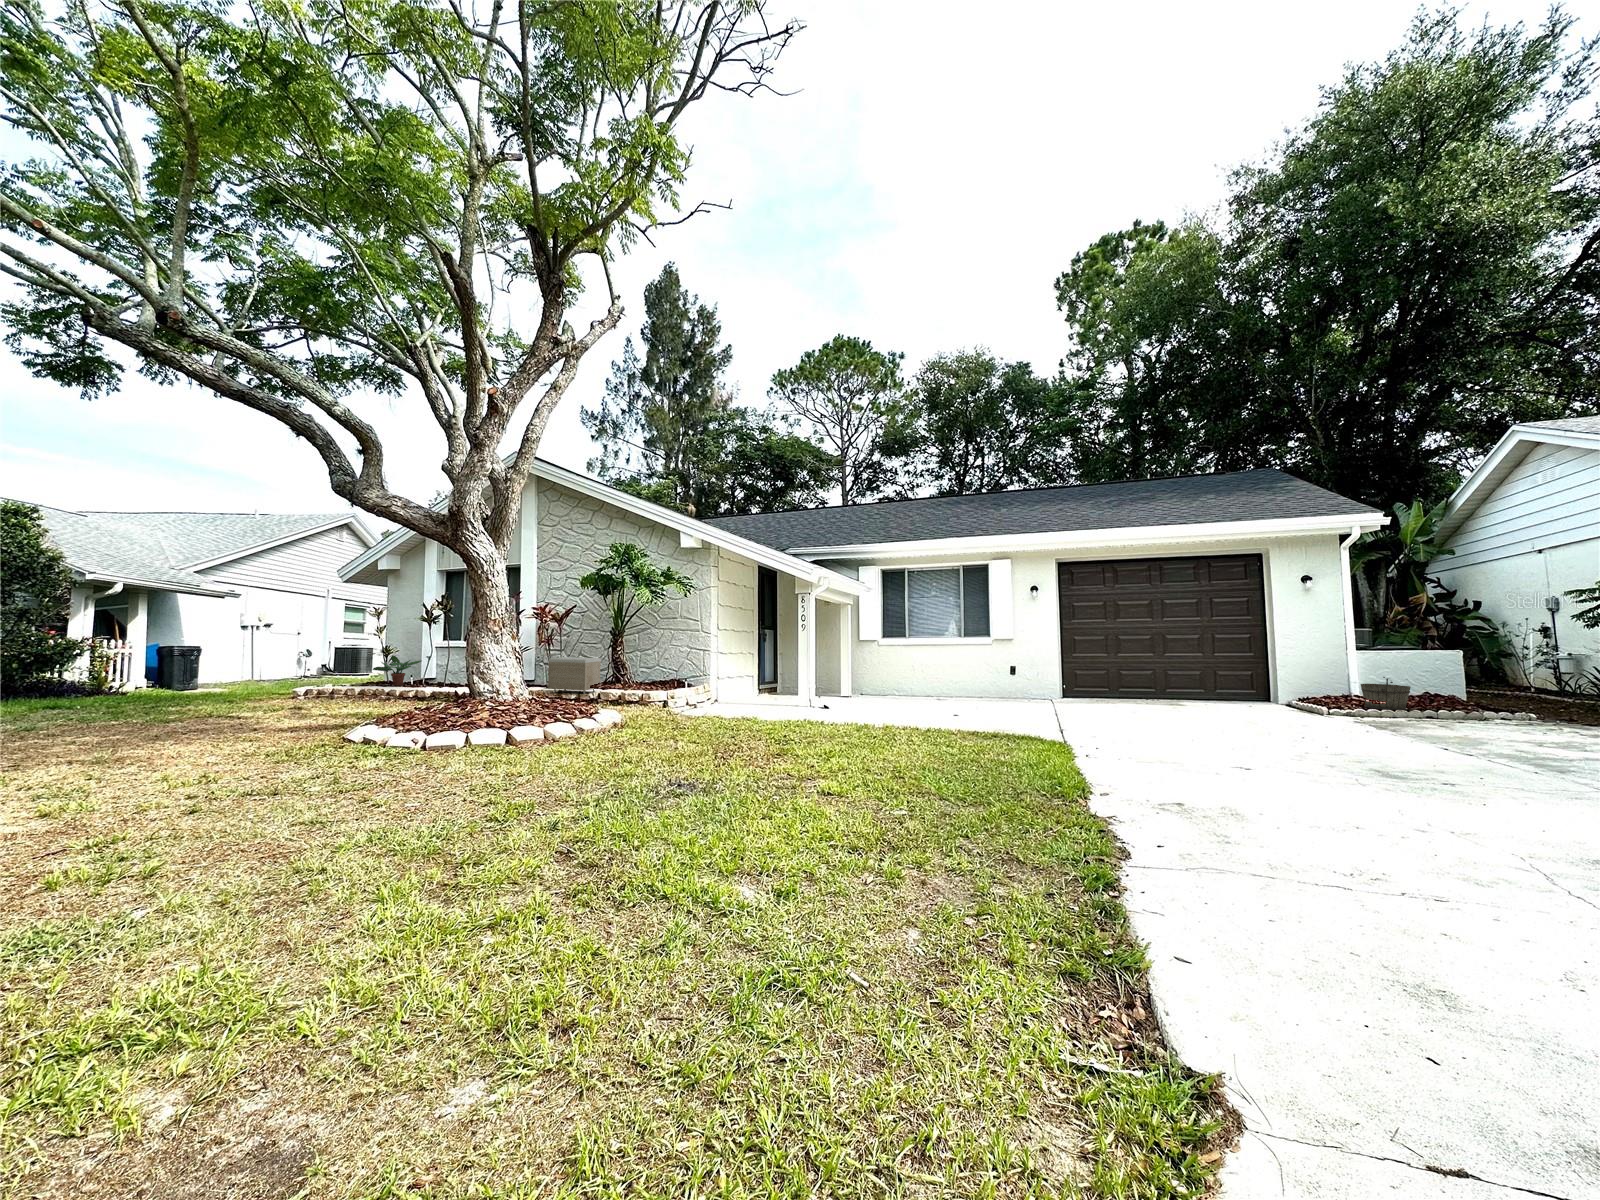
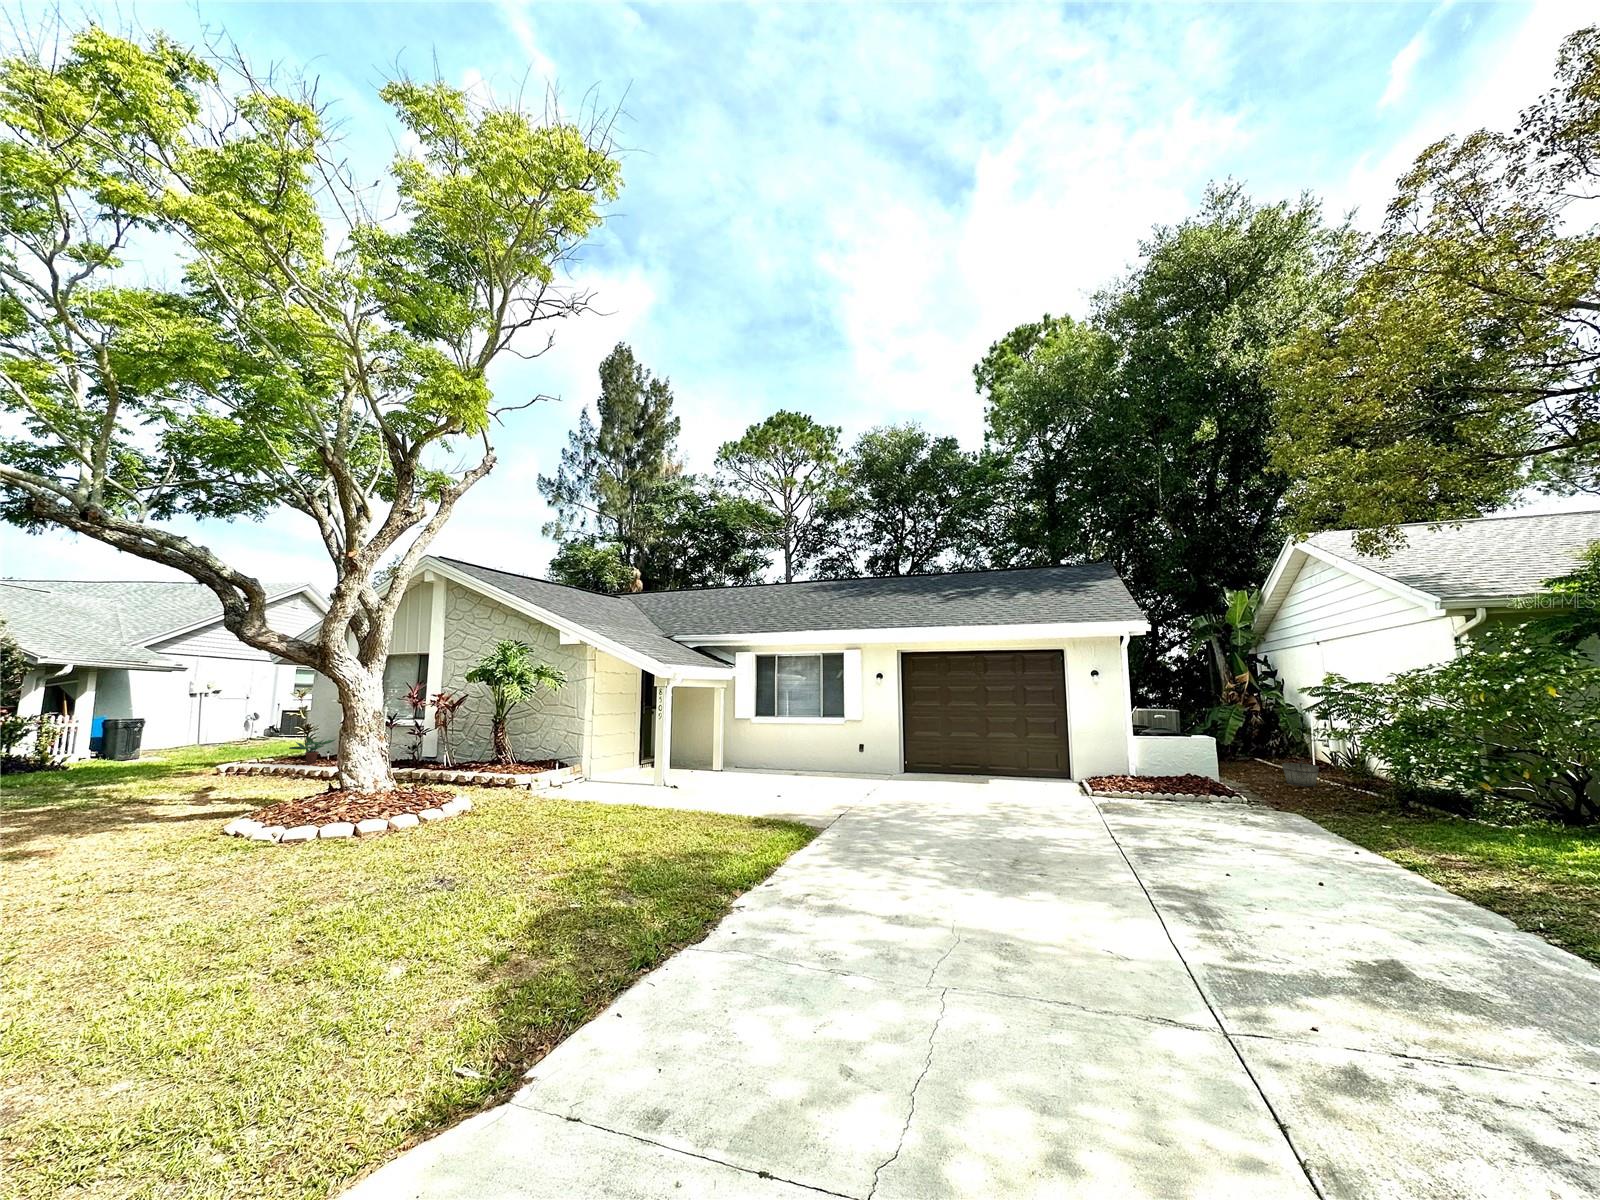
storage bench: present [548,657,601,694] -> none [439,740,489,774]
wooden bucket: present [1360,677,1411,710] -> present [1282,759,1319,786]

